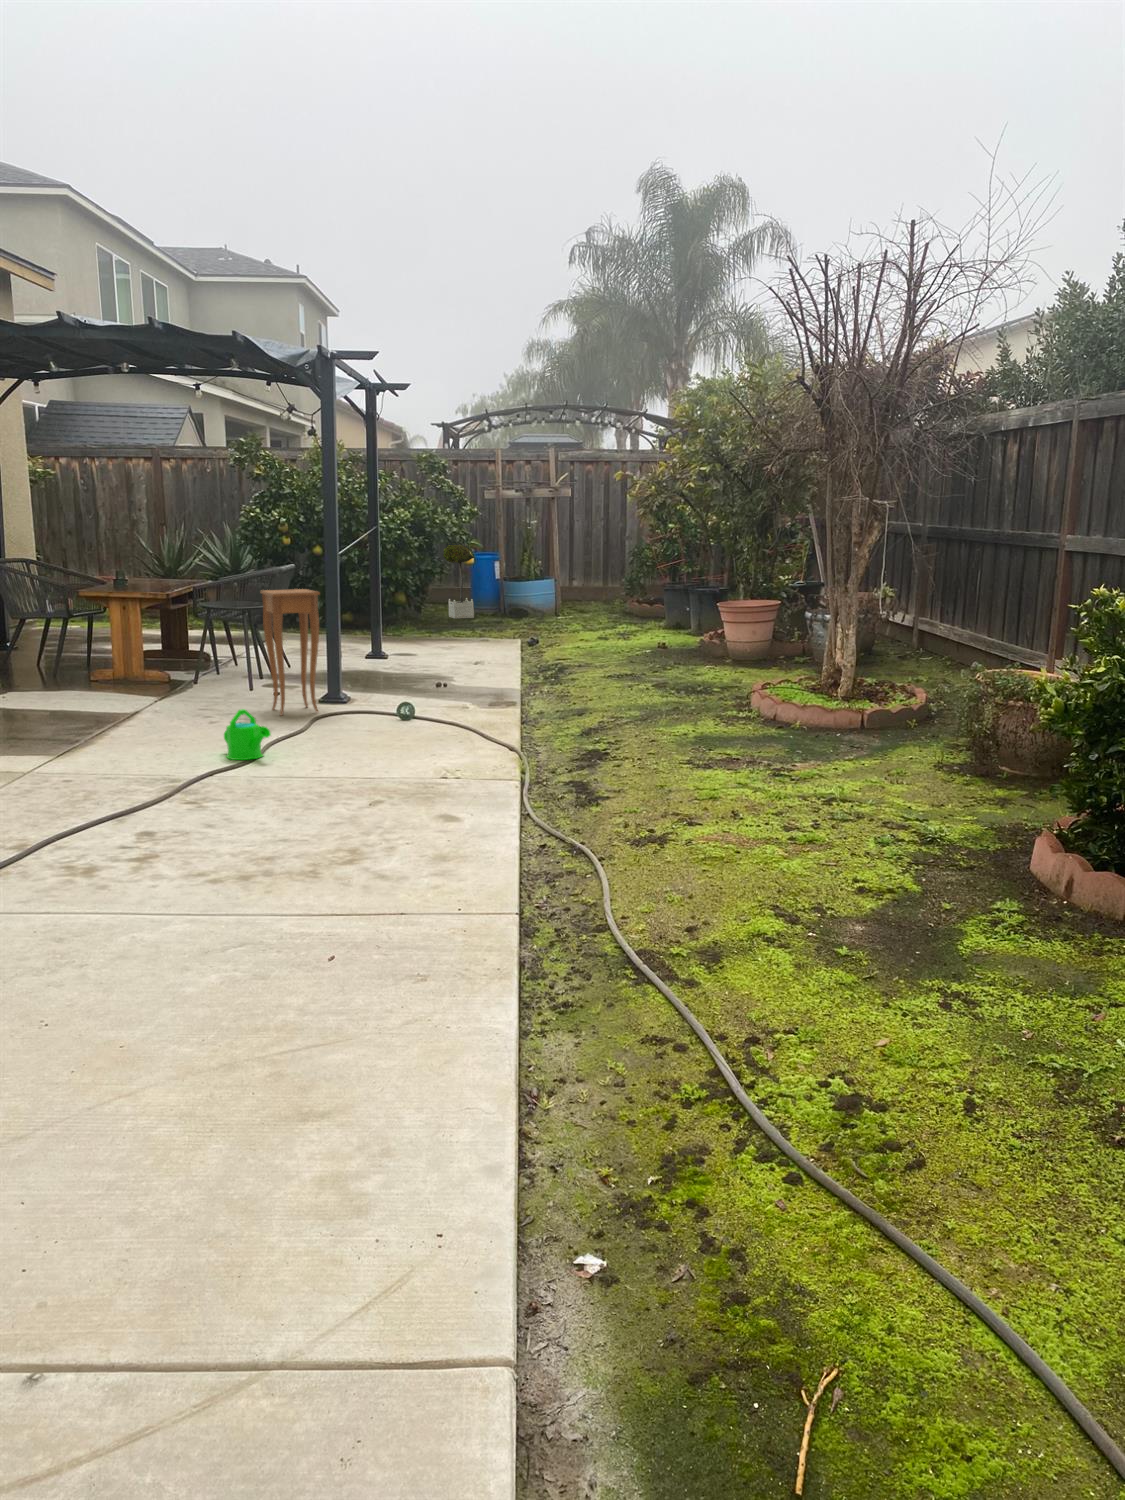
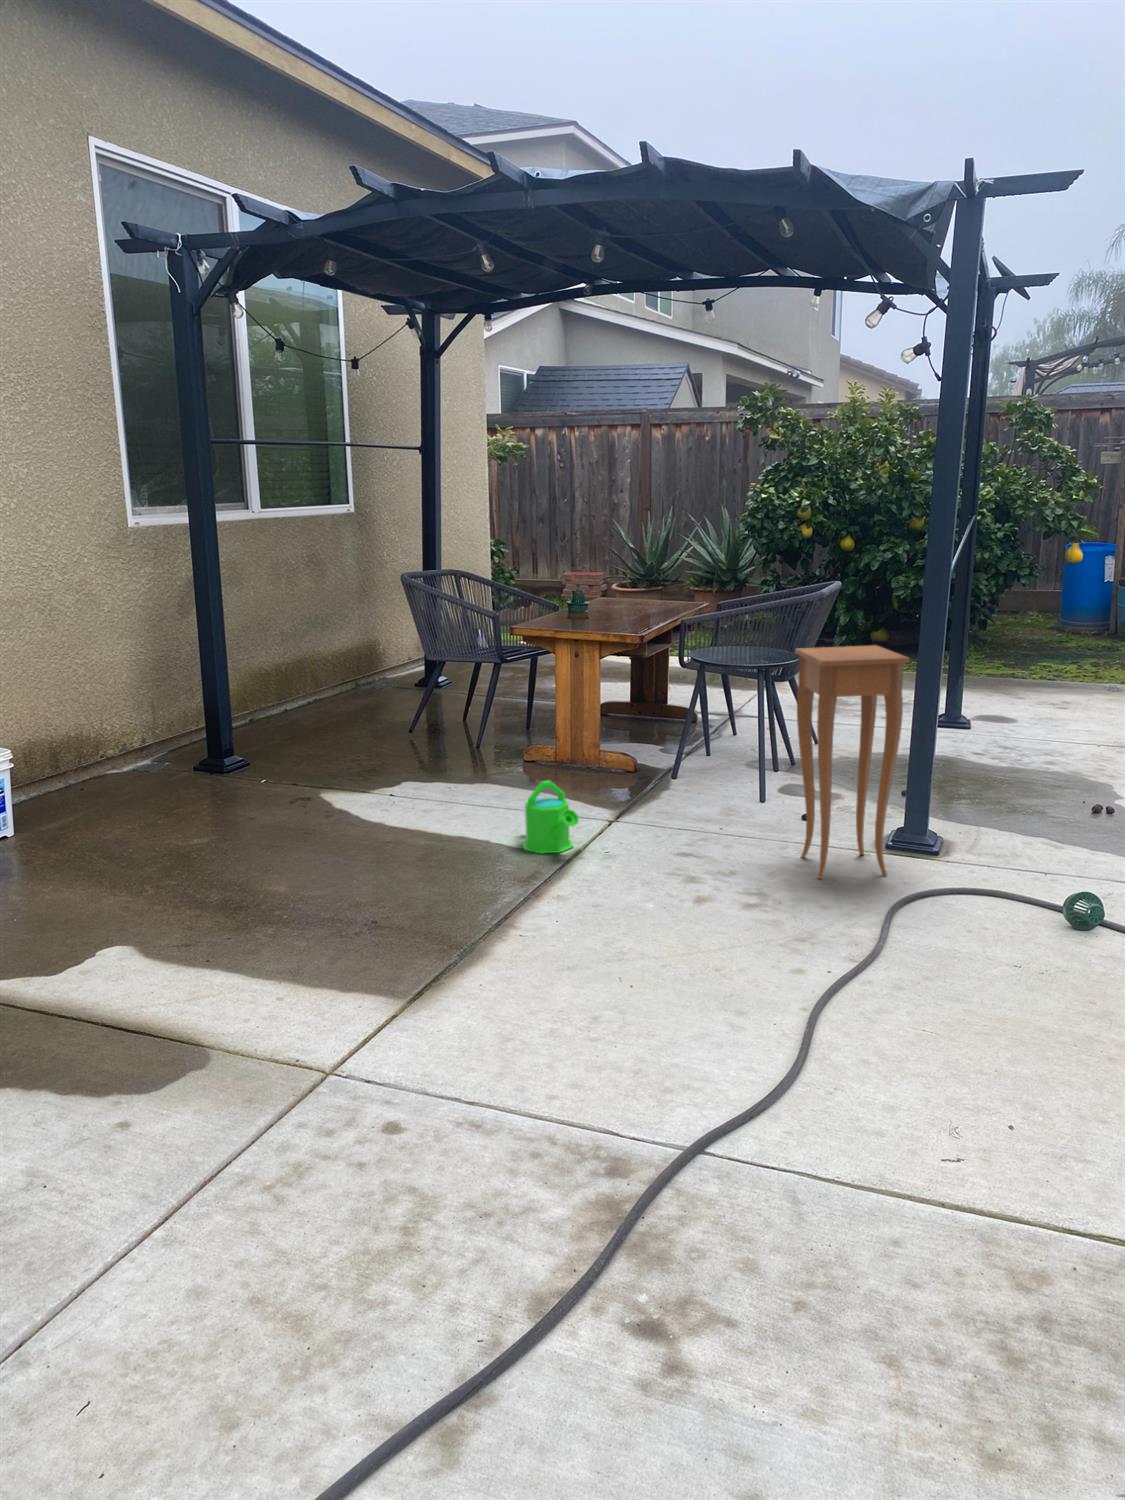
potted tree: present [443,545,474,619] -> none [1025,527,1074,638]
watering can: present [224,709,271,760] -> present [523,780,579,853]

